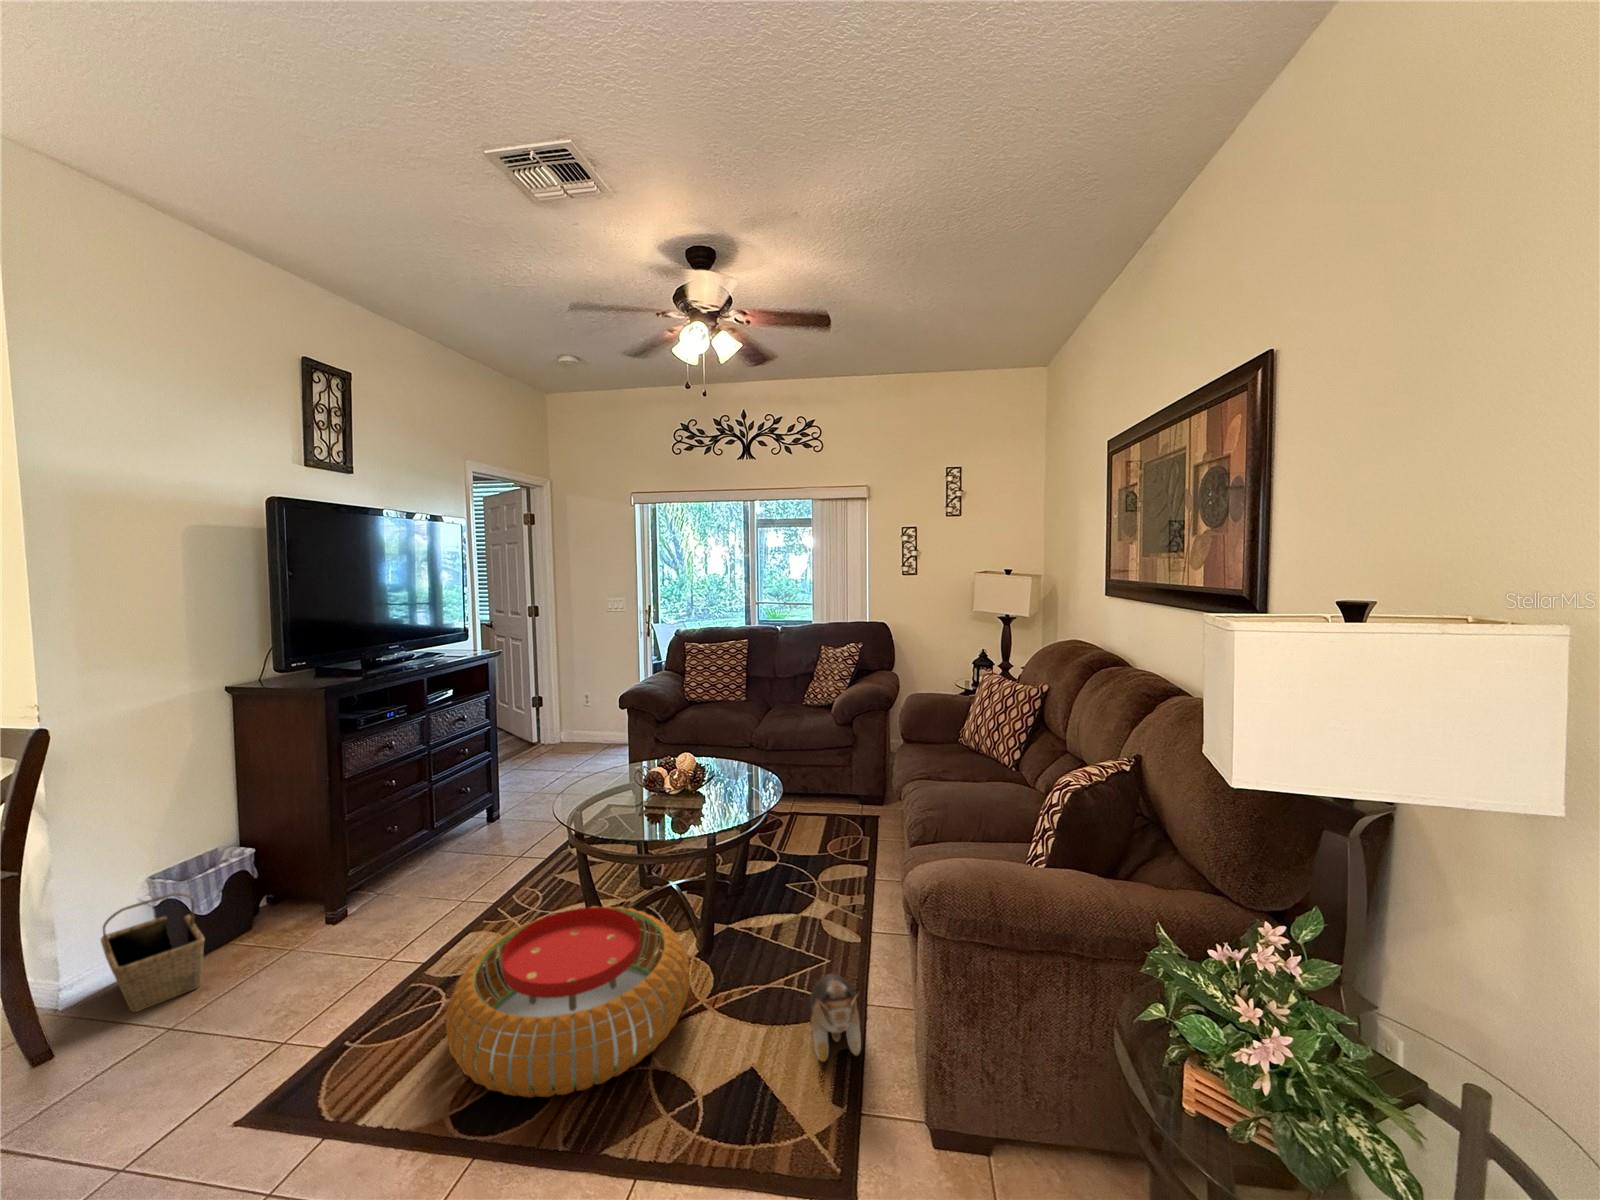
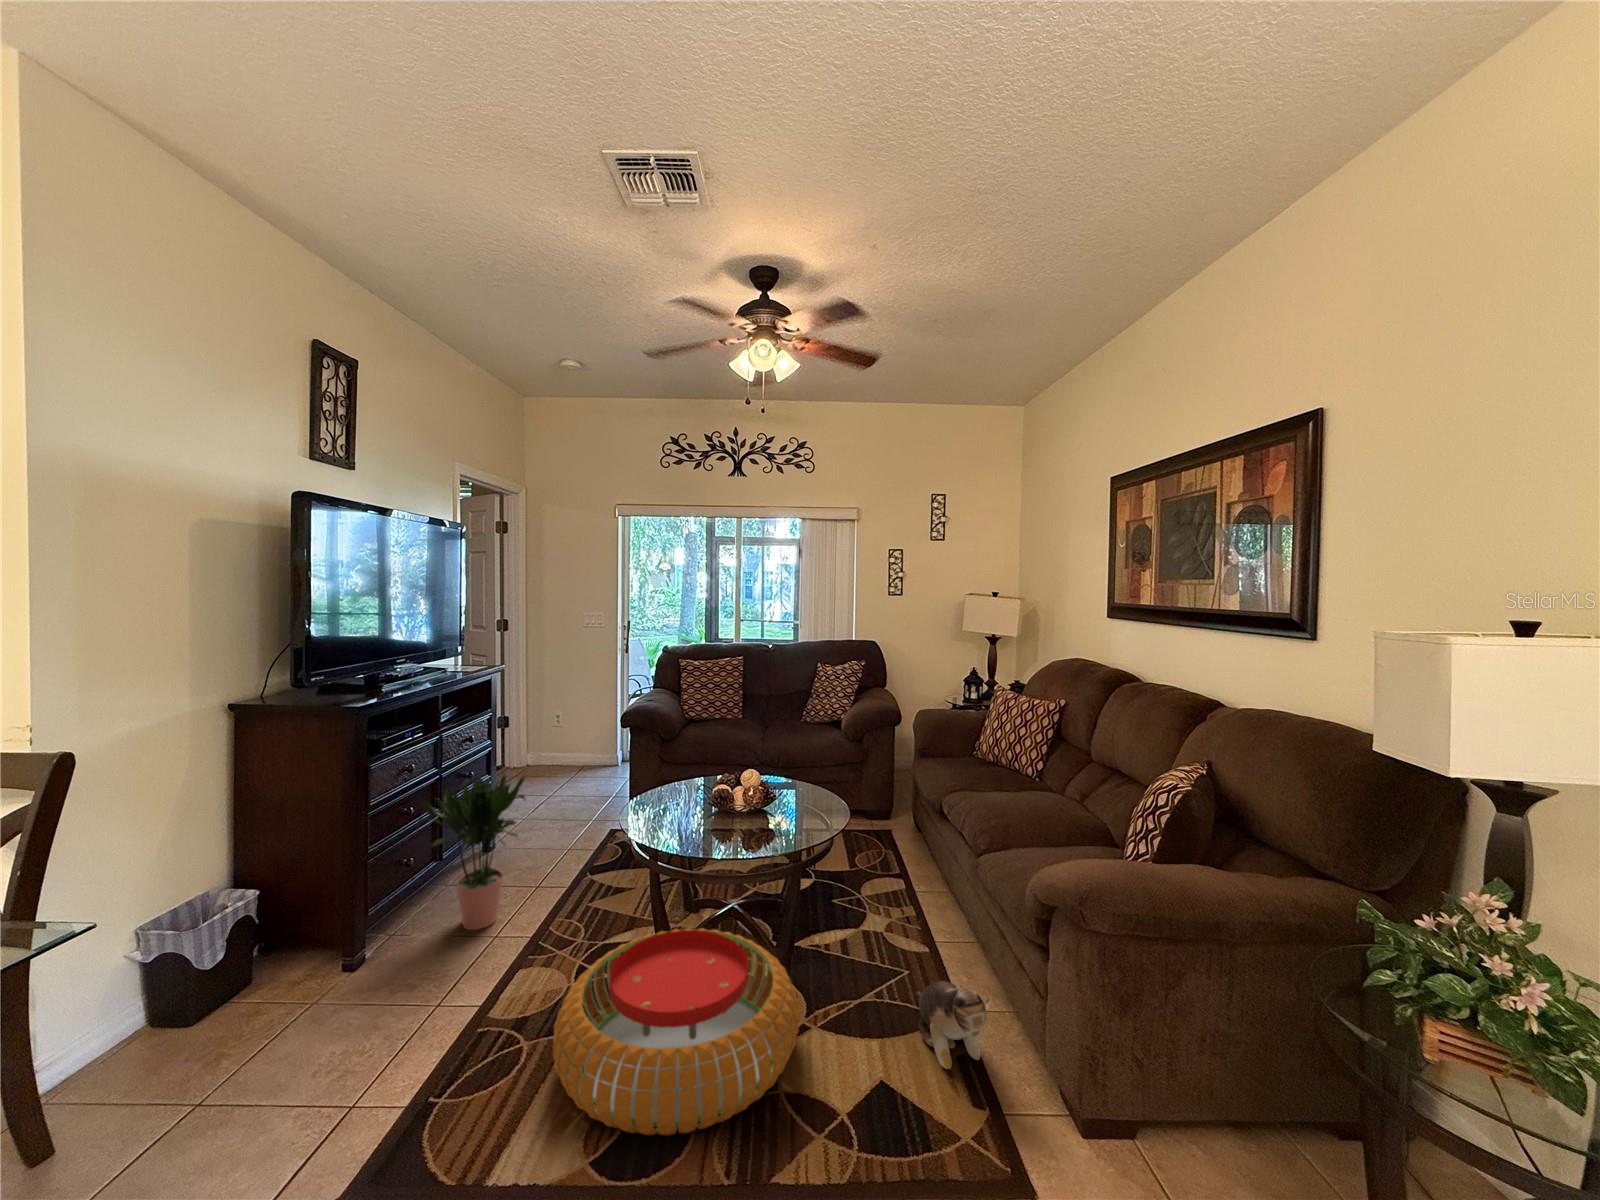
potted plant: none [388,740,508,896] -> present [416,775,525,930]
basket: present [101,893,205,1012] -> none [88,942,227,1087]

